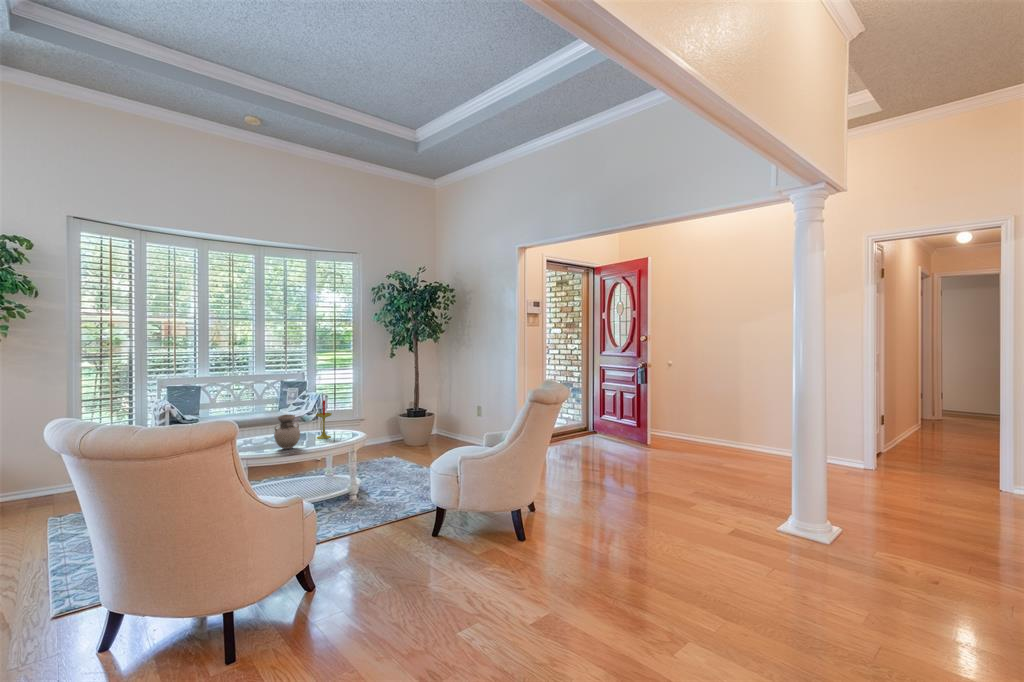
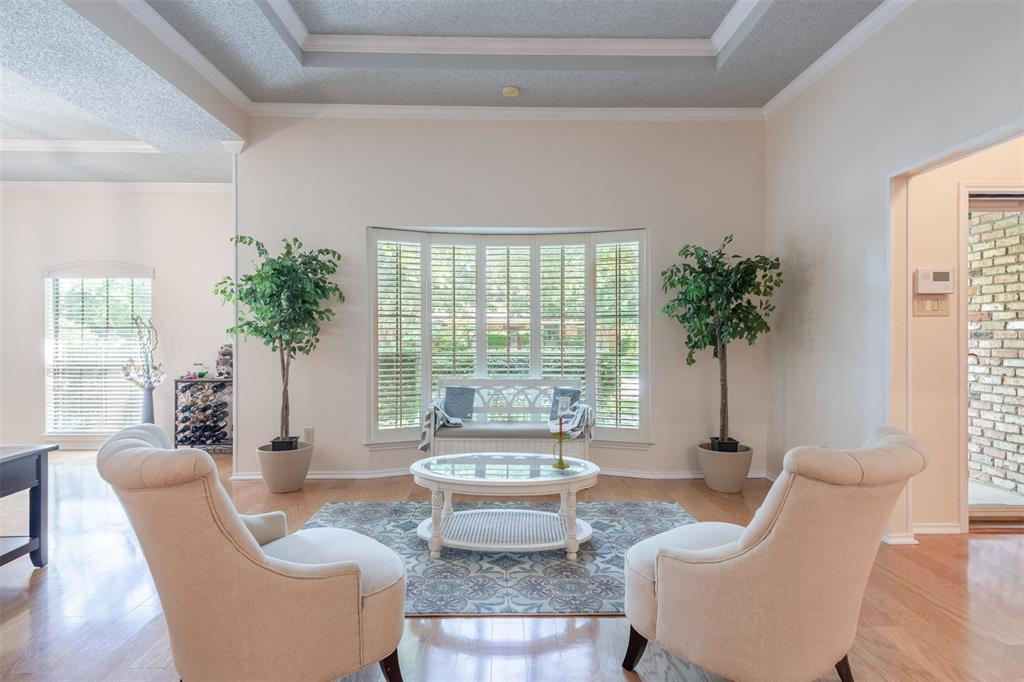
vase: present [274,415,300,449] -> none [489,432,520,476]

